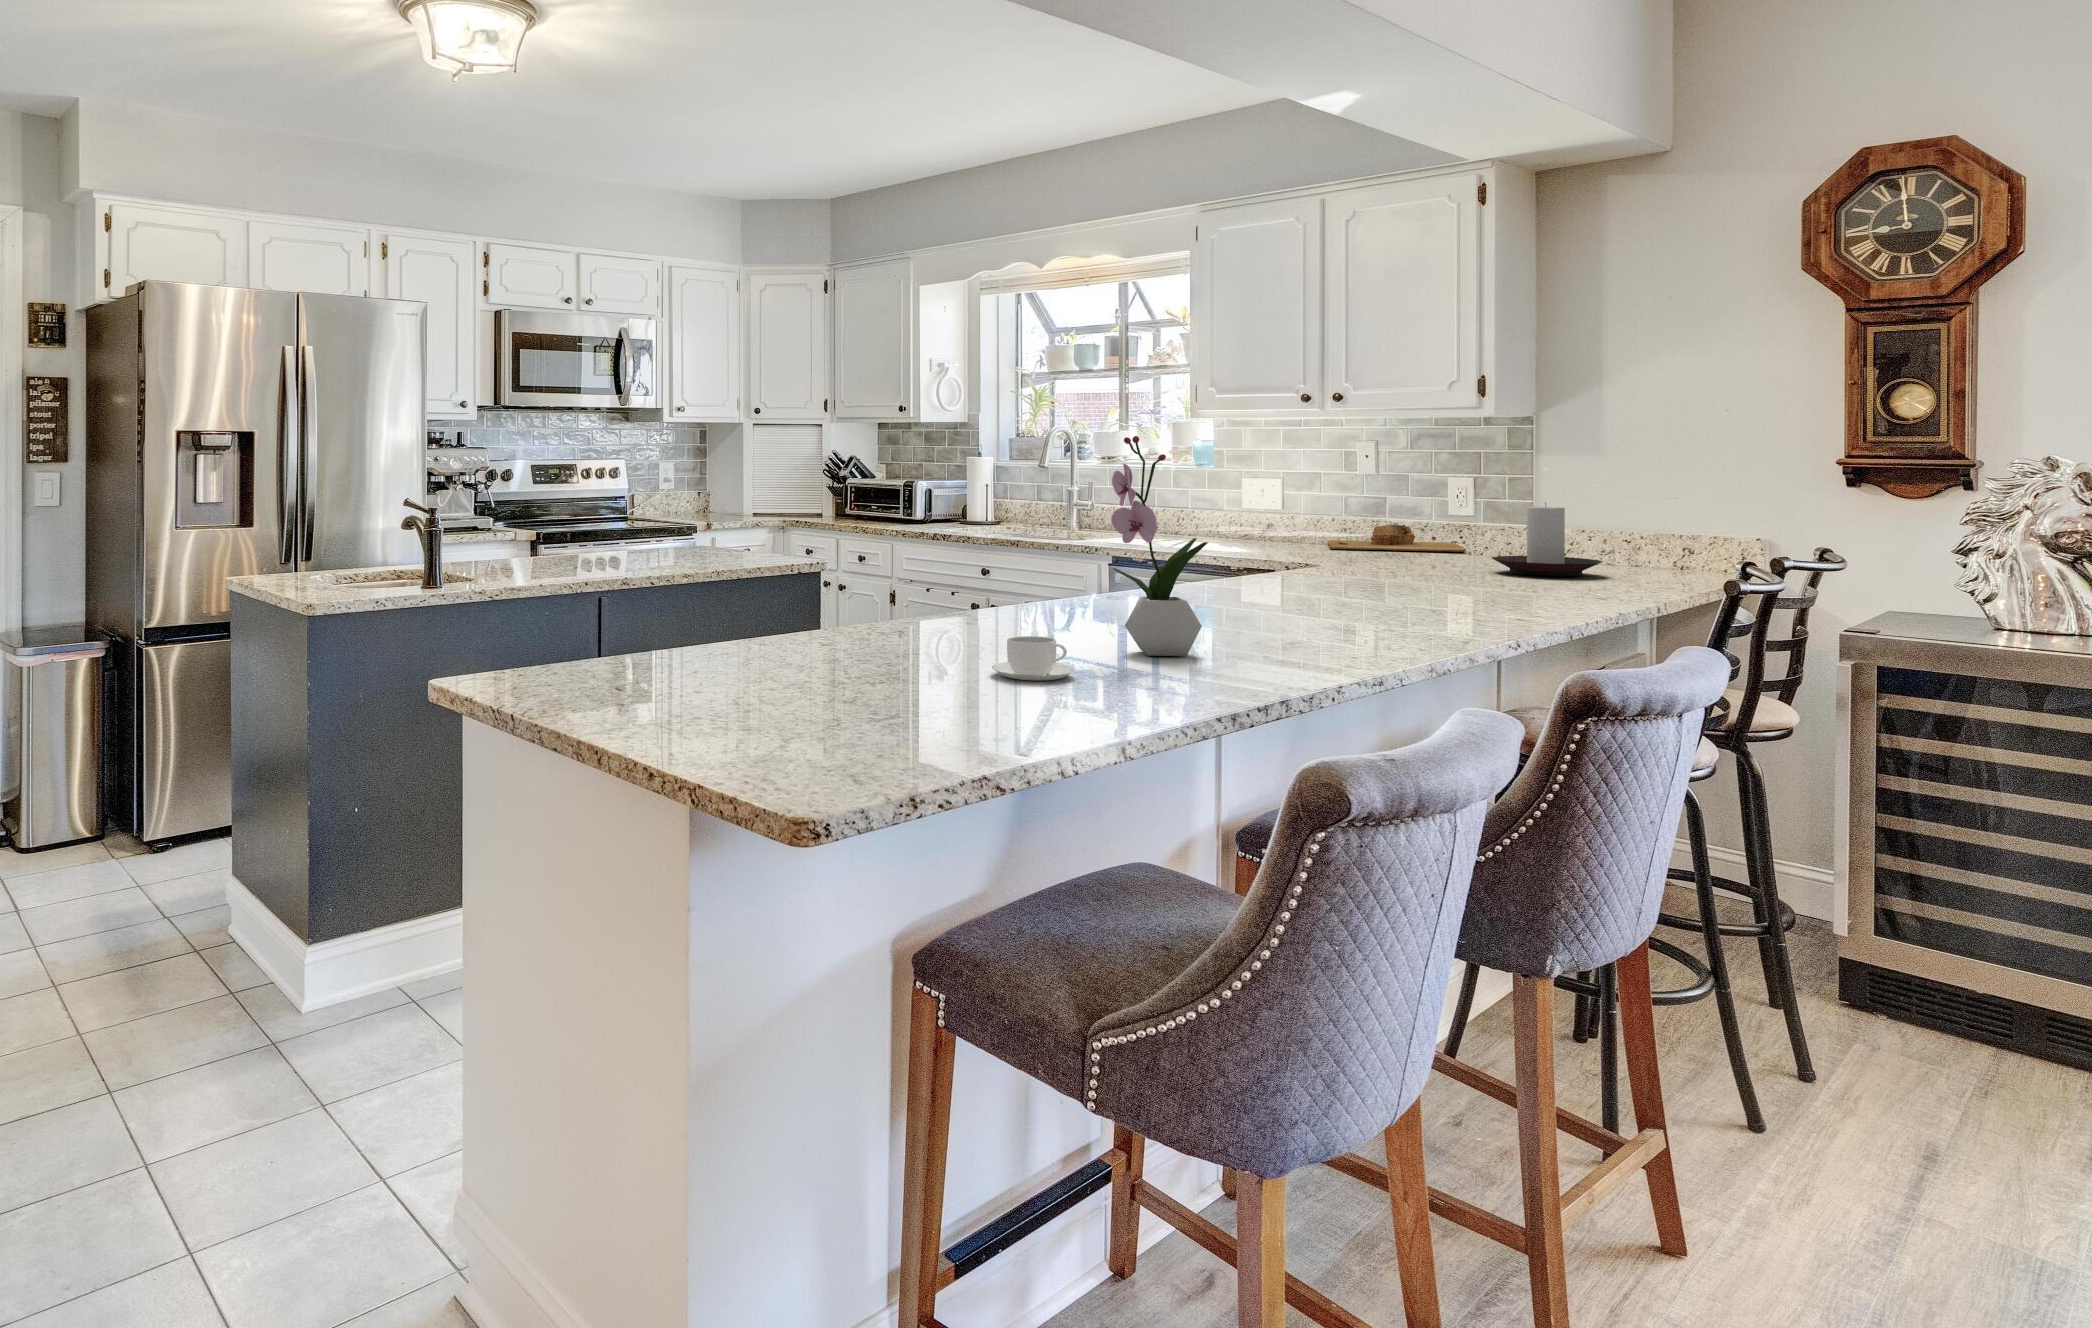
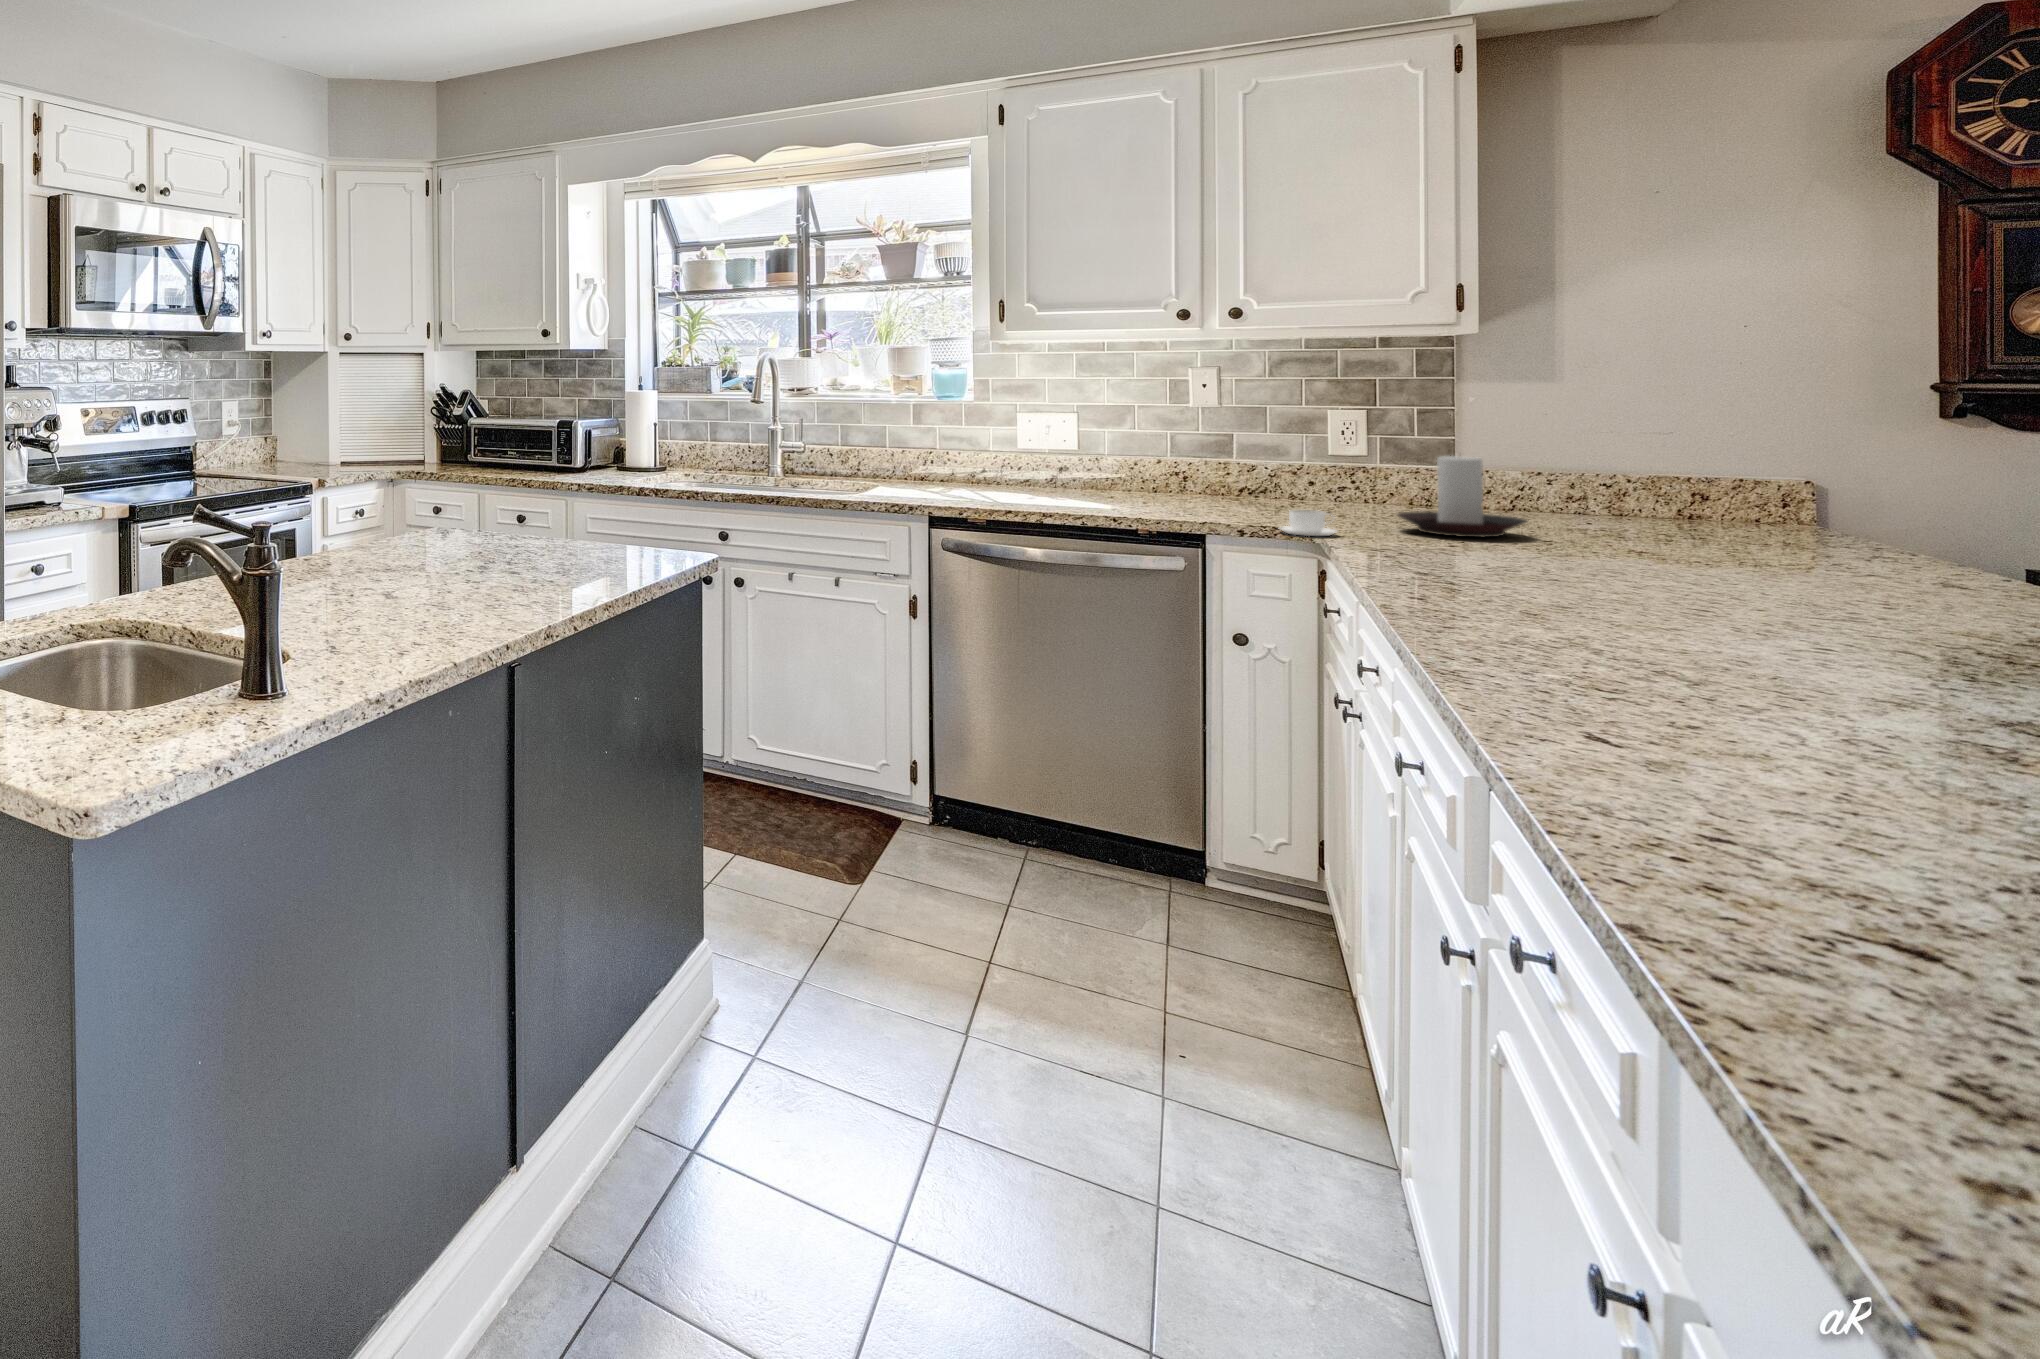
flower arrangement: present [1111,436,1208,656] -> none [1566,404,1758,745]
cutting board: present [1328,524,1466,552] -> none [1091,471,1270,502]
coffee cup: present [992,636,1075,680] -> present [1280,510,1337,536]

